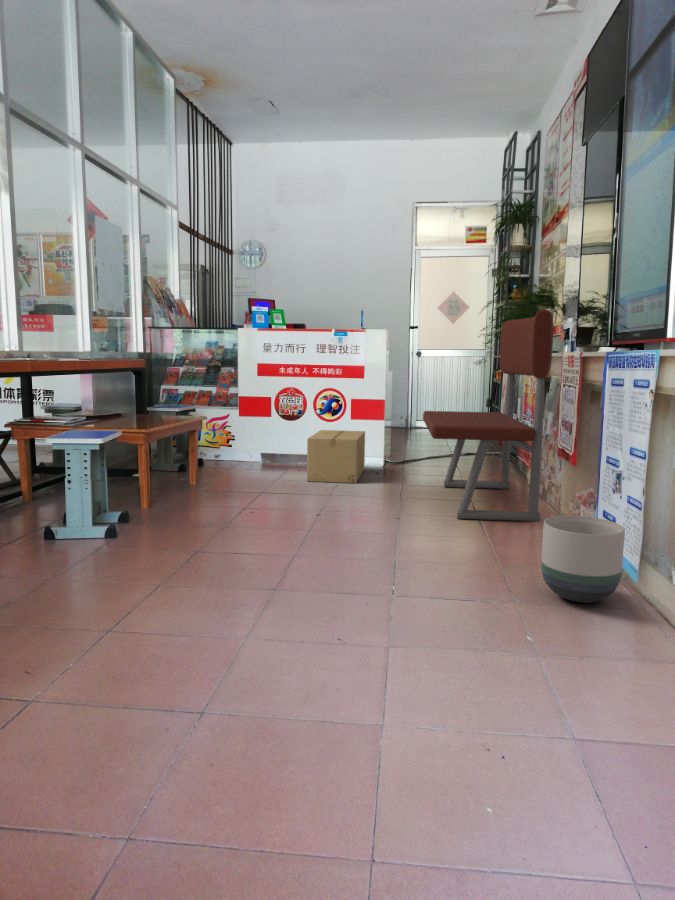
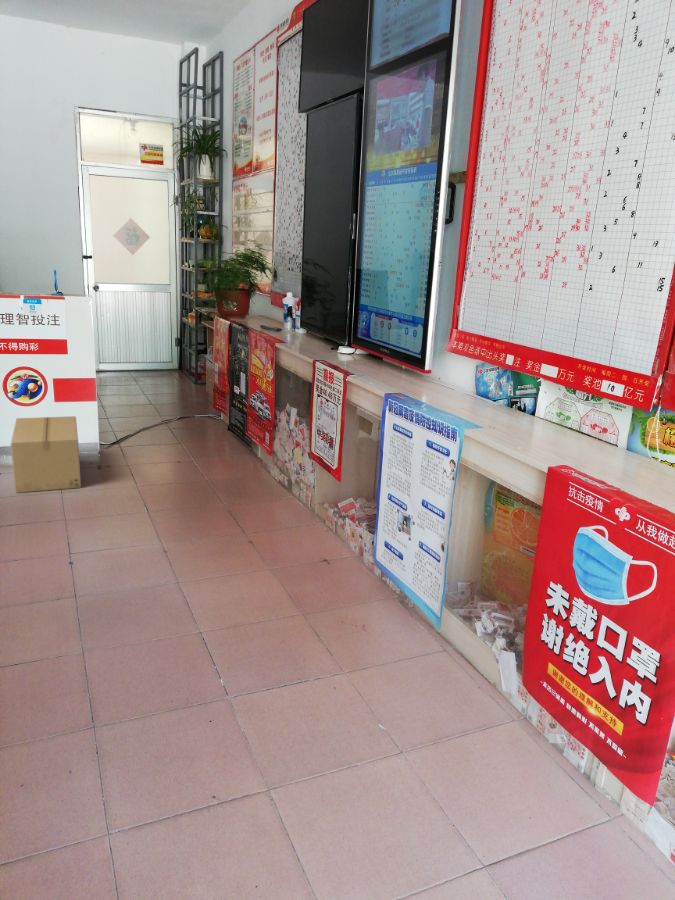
bench: present [423,310,553,521] -> none [155,303,313,537]
planter: present [541,515,625,603] -> none [358,567,434,658]

